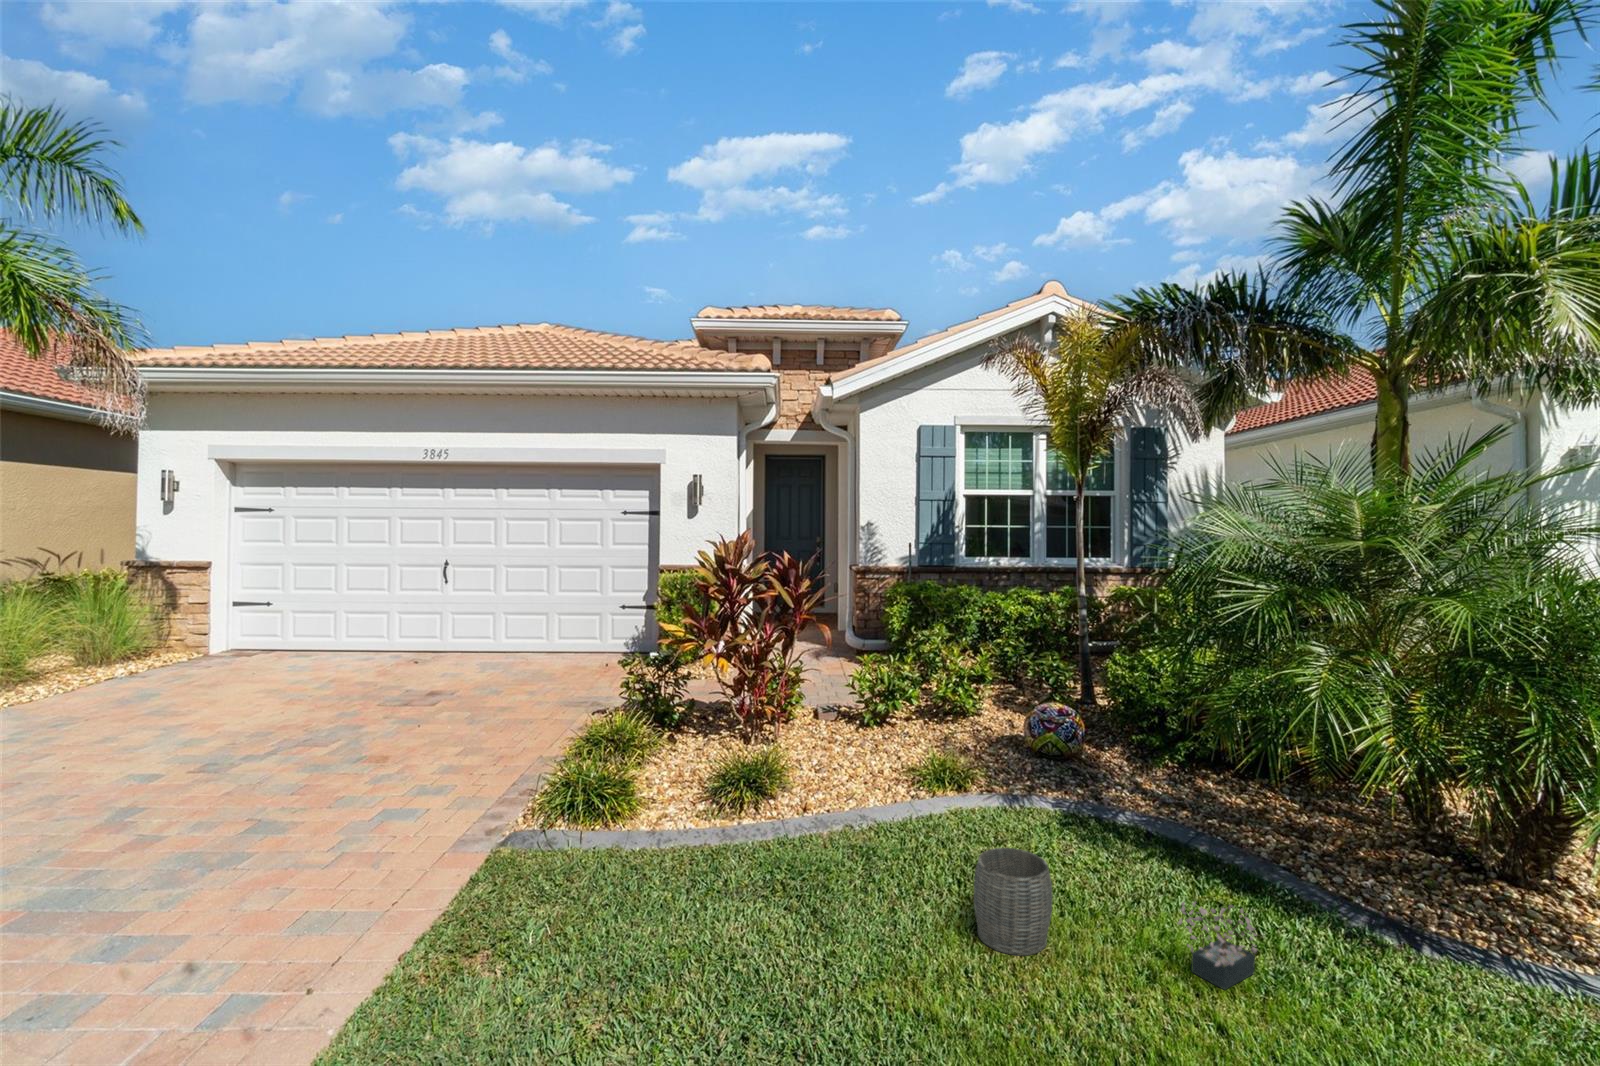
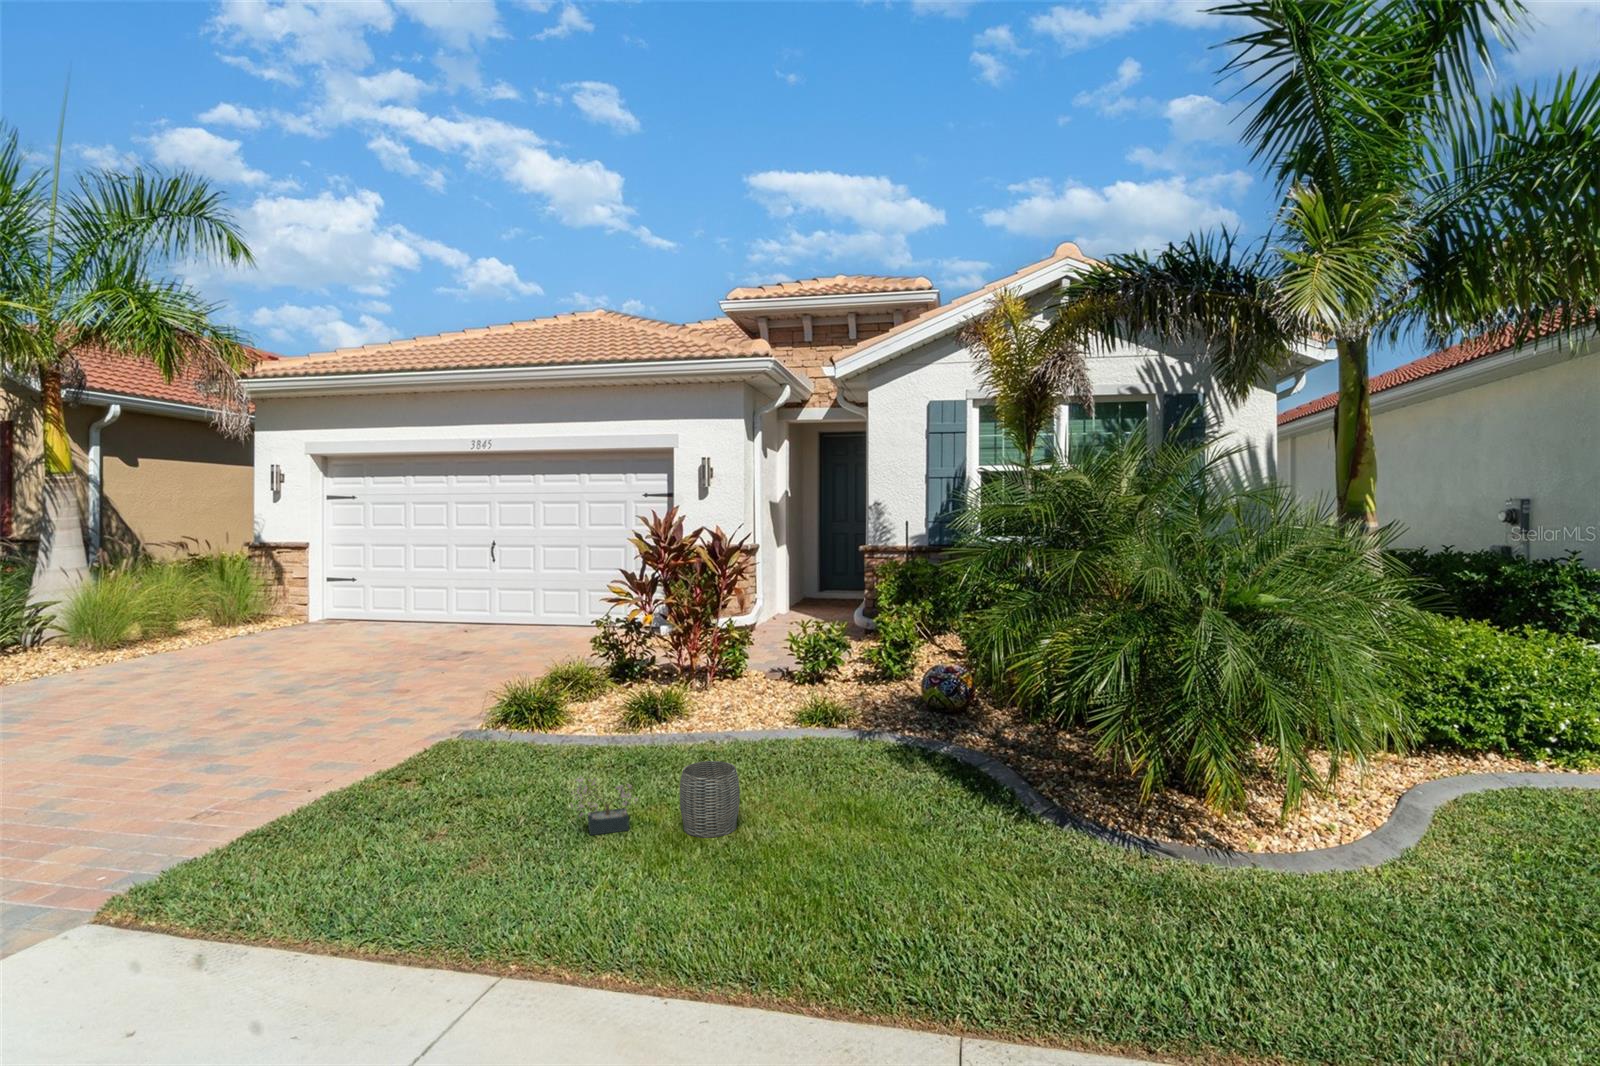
decorative plant: present [1178,902,1257,990] -> present [571,778,638,835]

